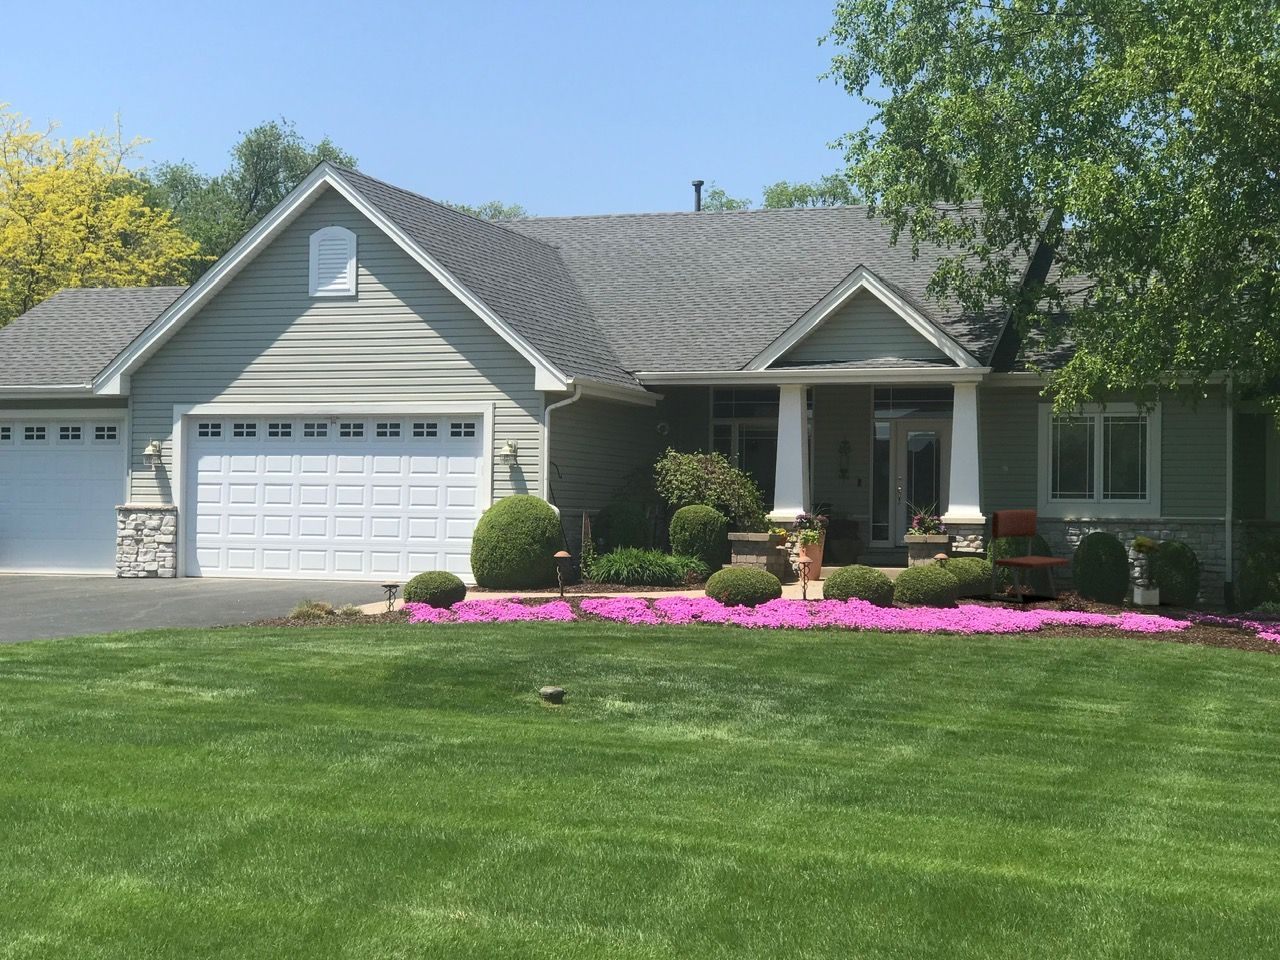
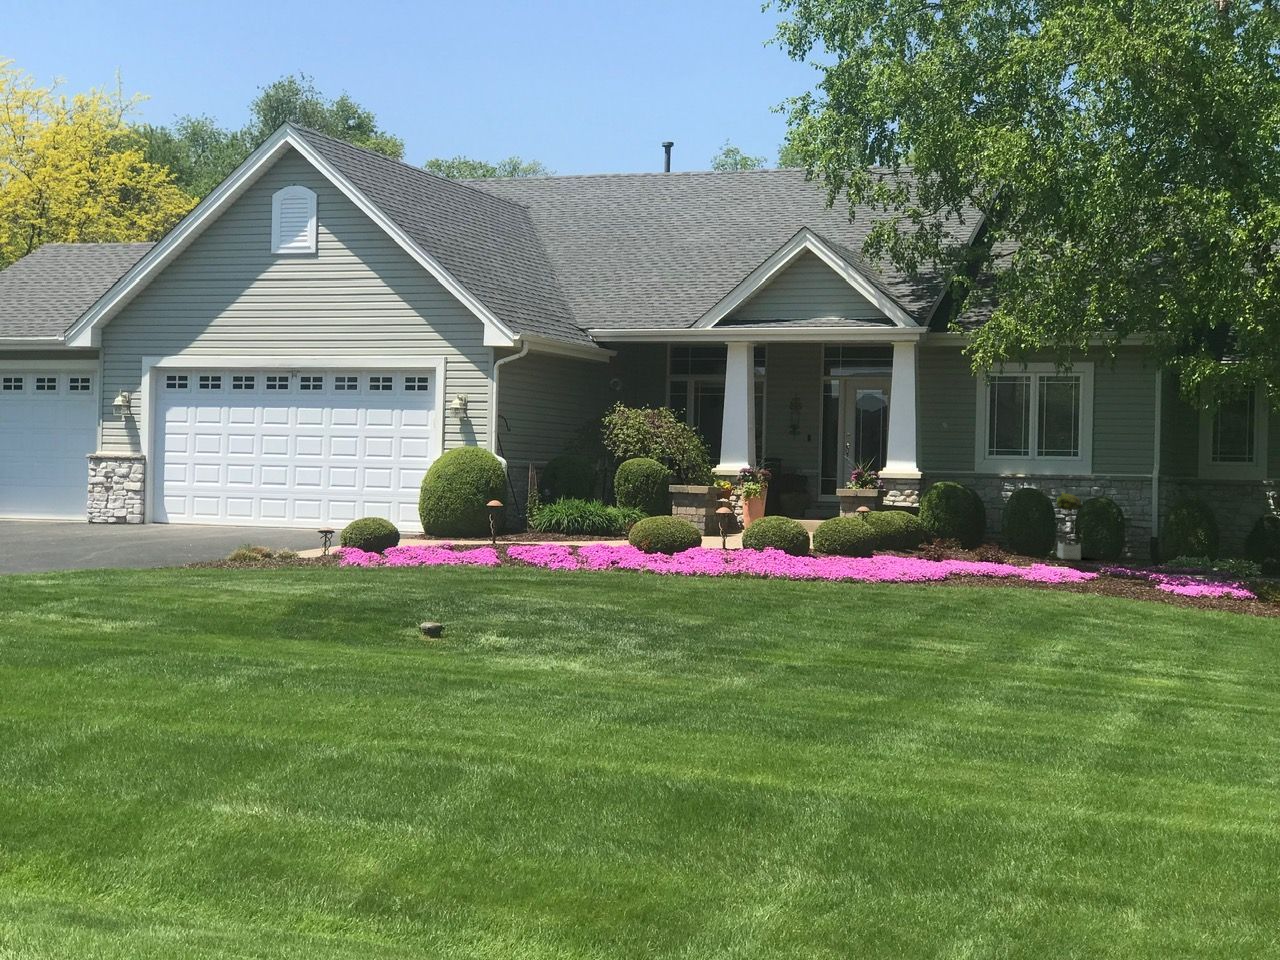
bench: present [990,510,1070,602] -> none [916,466,996,556]

